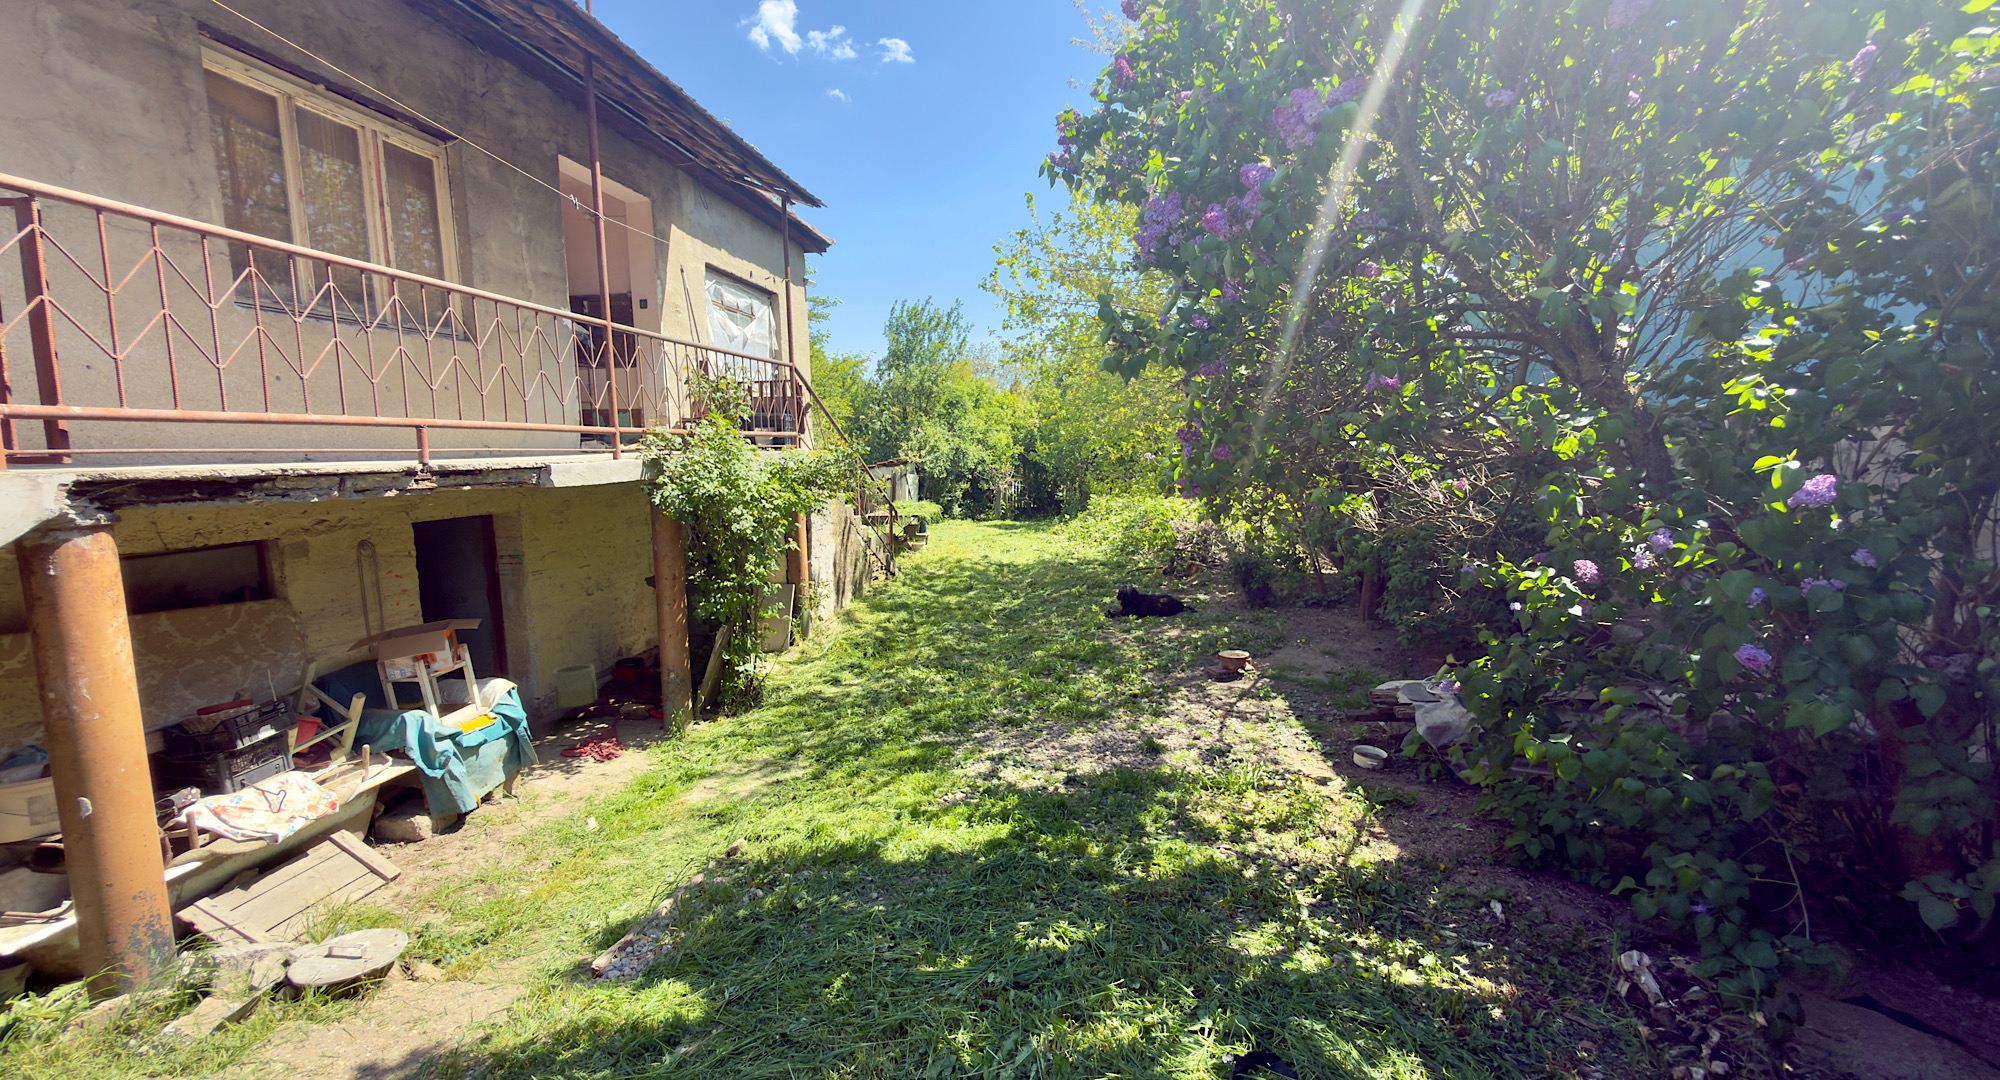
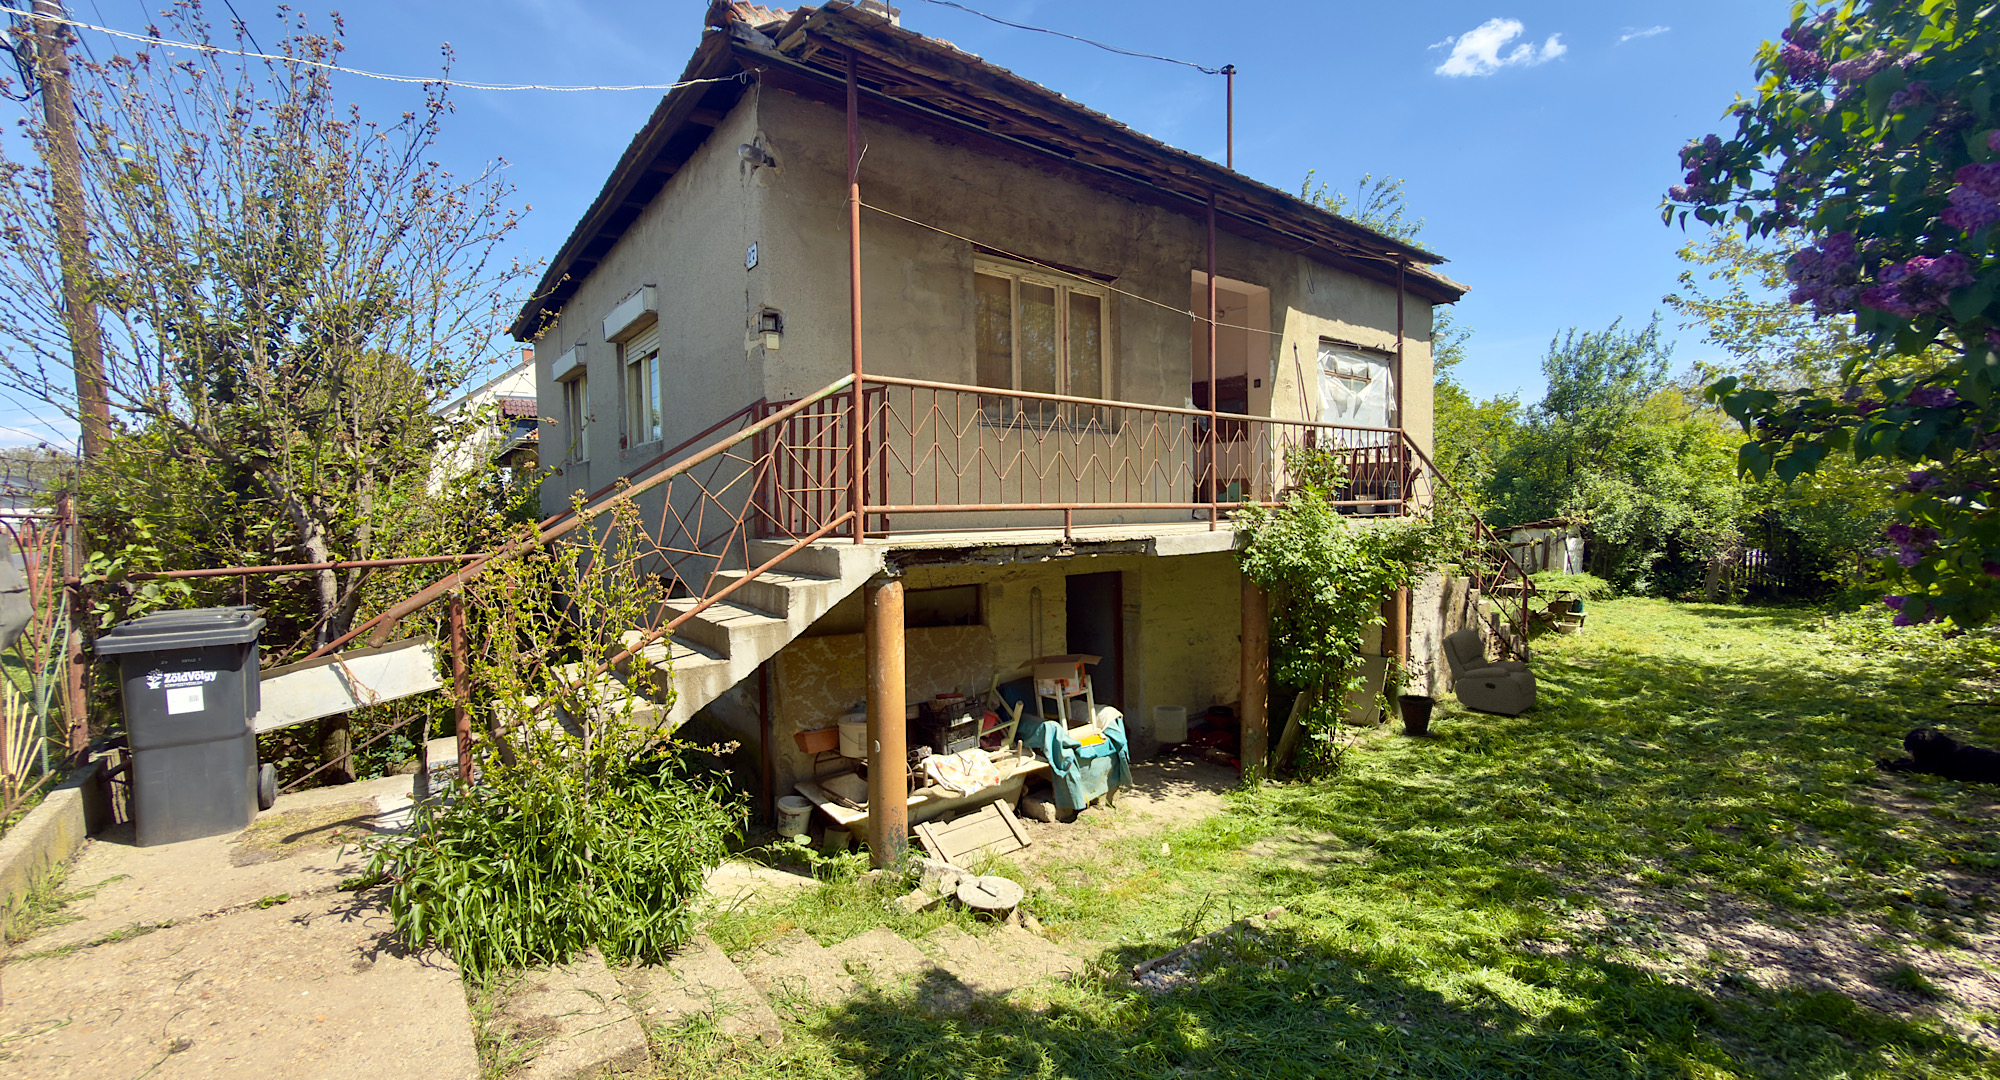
chair: none [835,551,907,620] -> present [1442,629,1537,715]
bucket: none [804,613,837,651] -> present [1397,695,1436,737]

